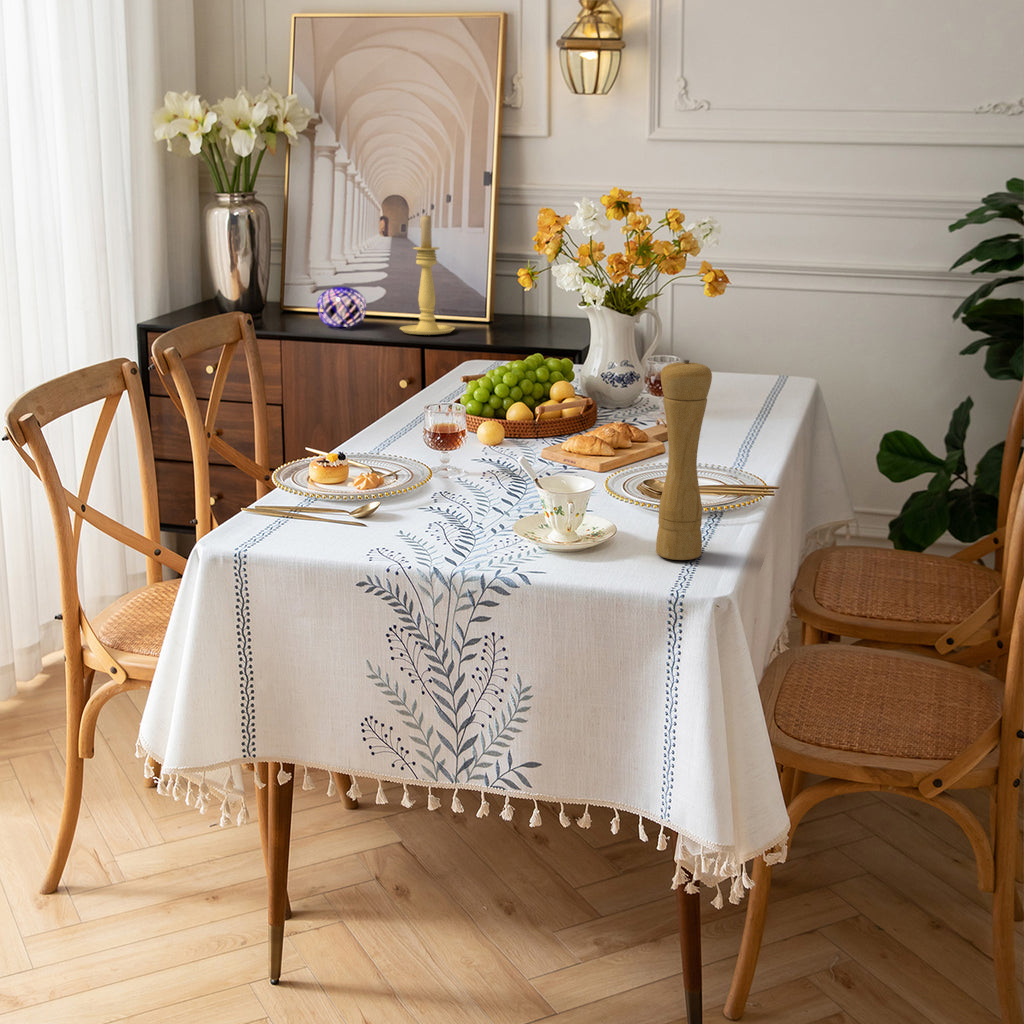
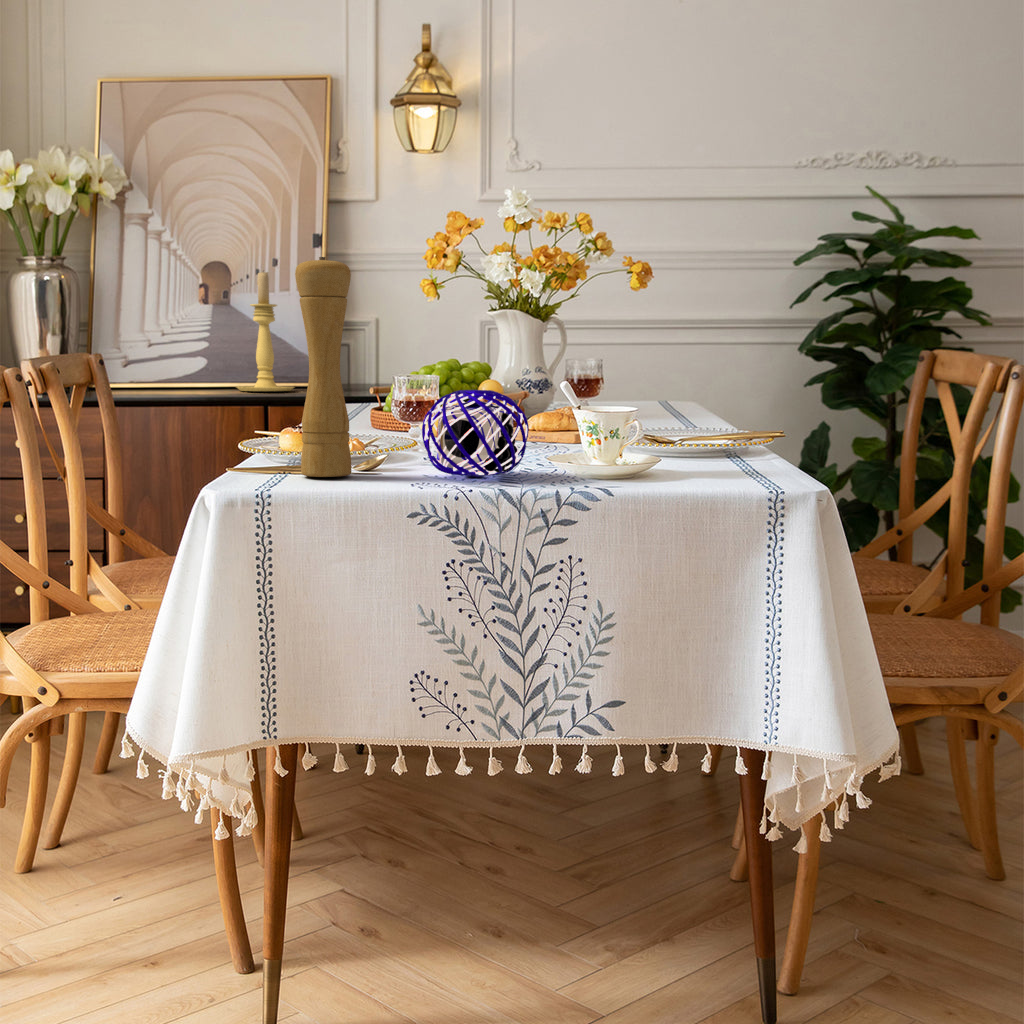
decorative orb: present [317,287,366,327] -> present [422,390,529,477]
pepper mill: present [656,360,712,560] -> present [295,257,351,477]

